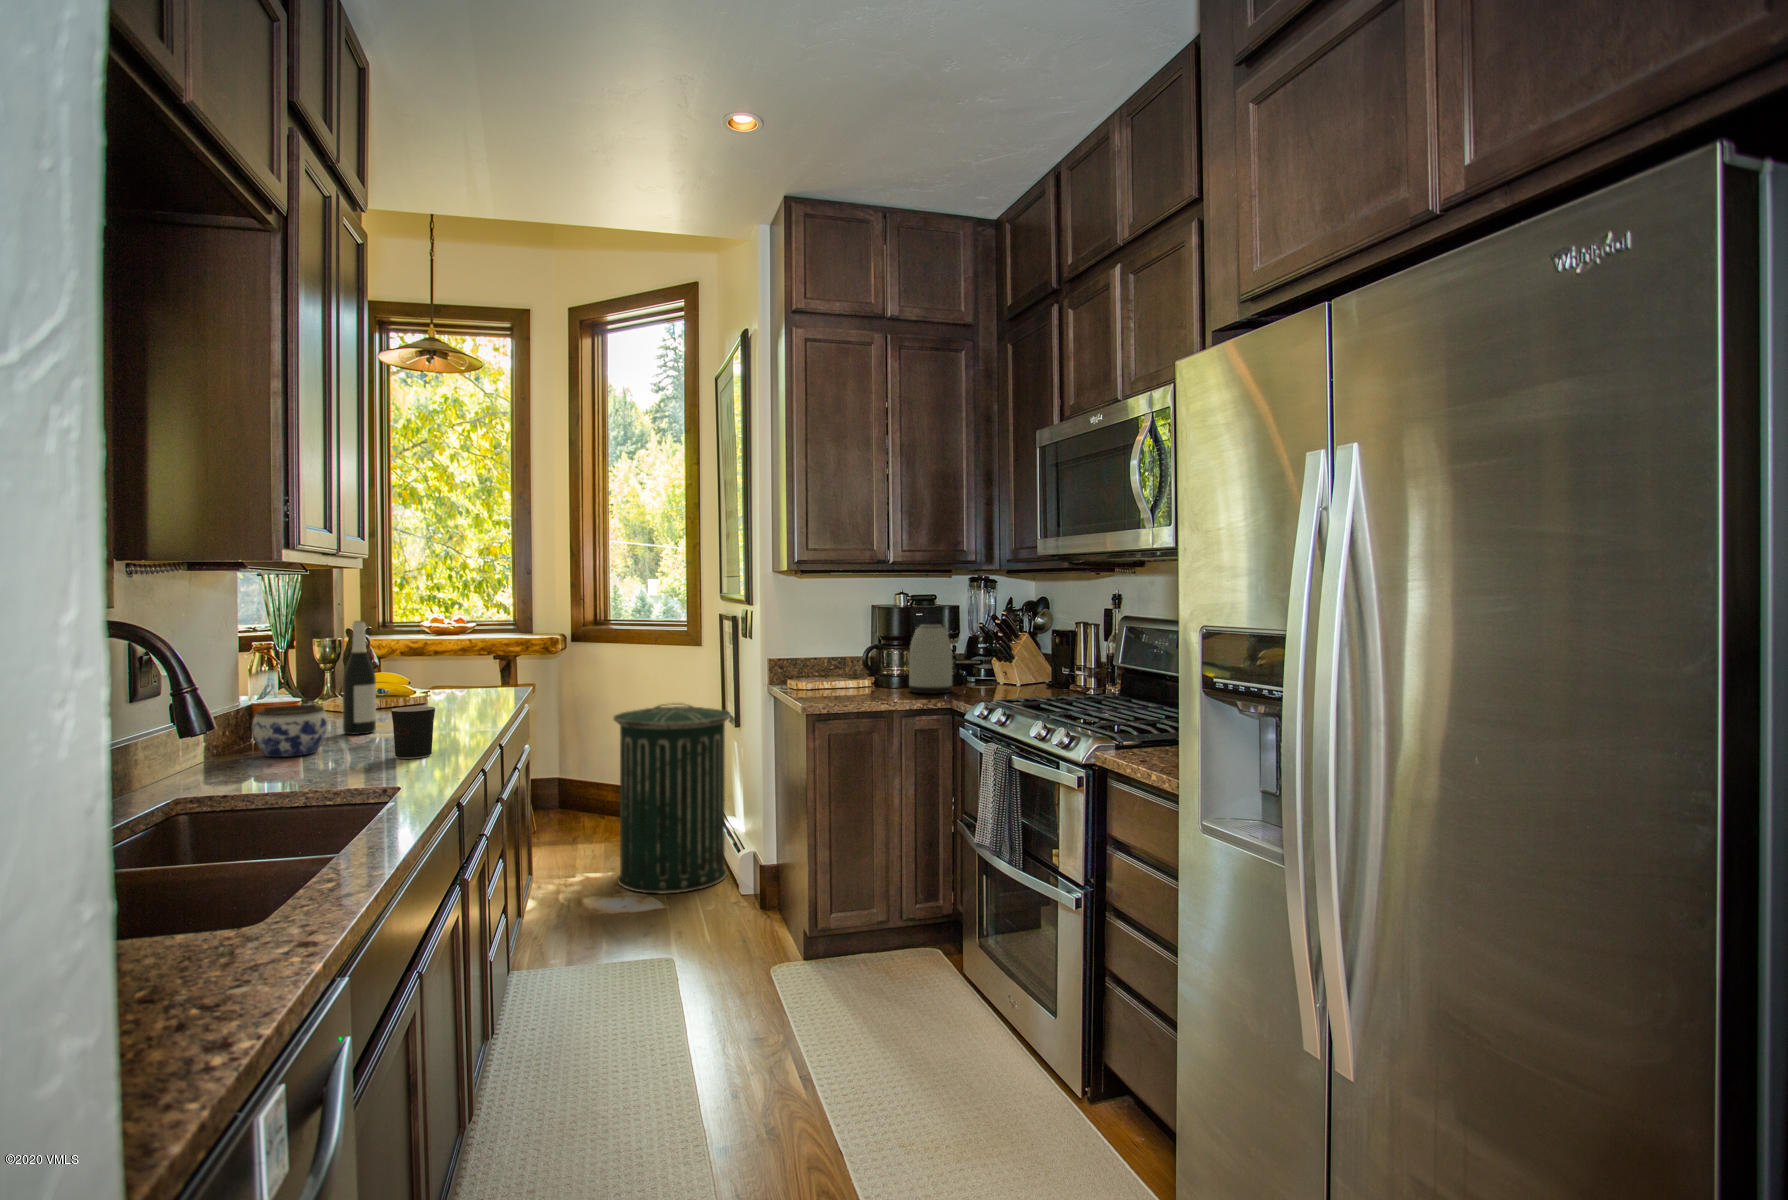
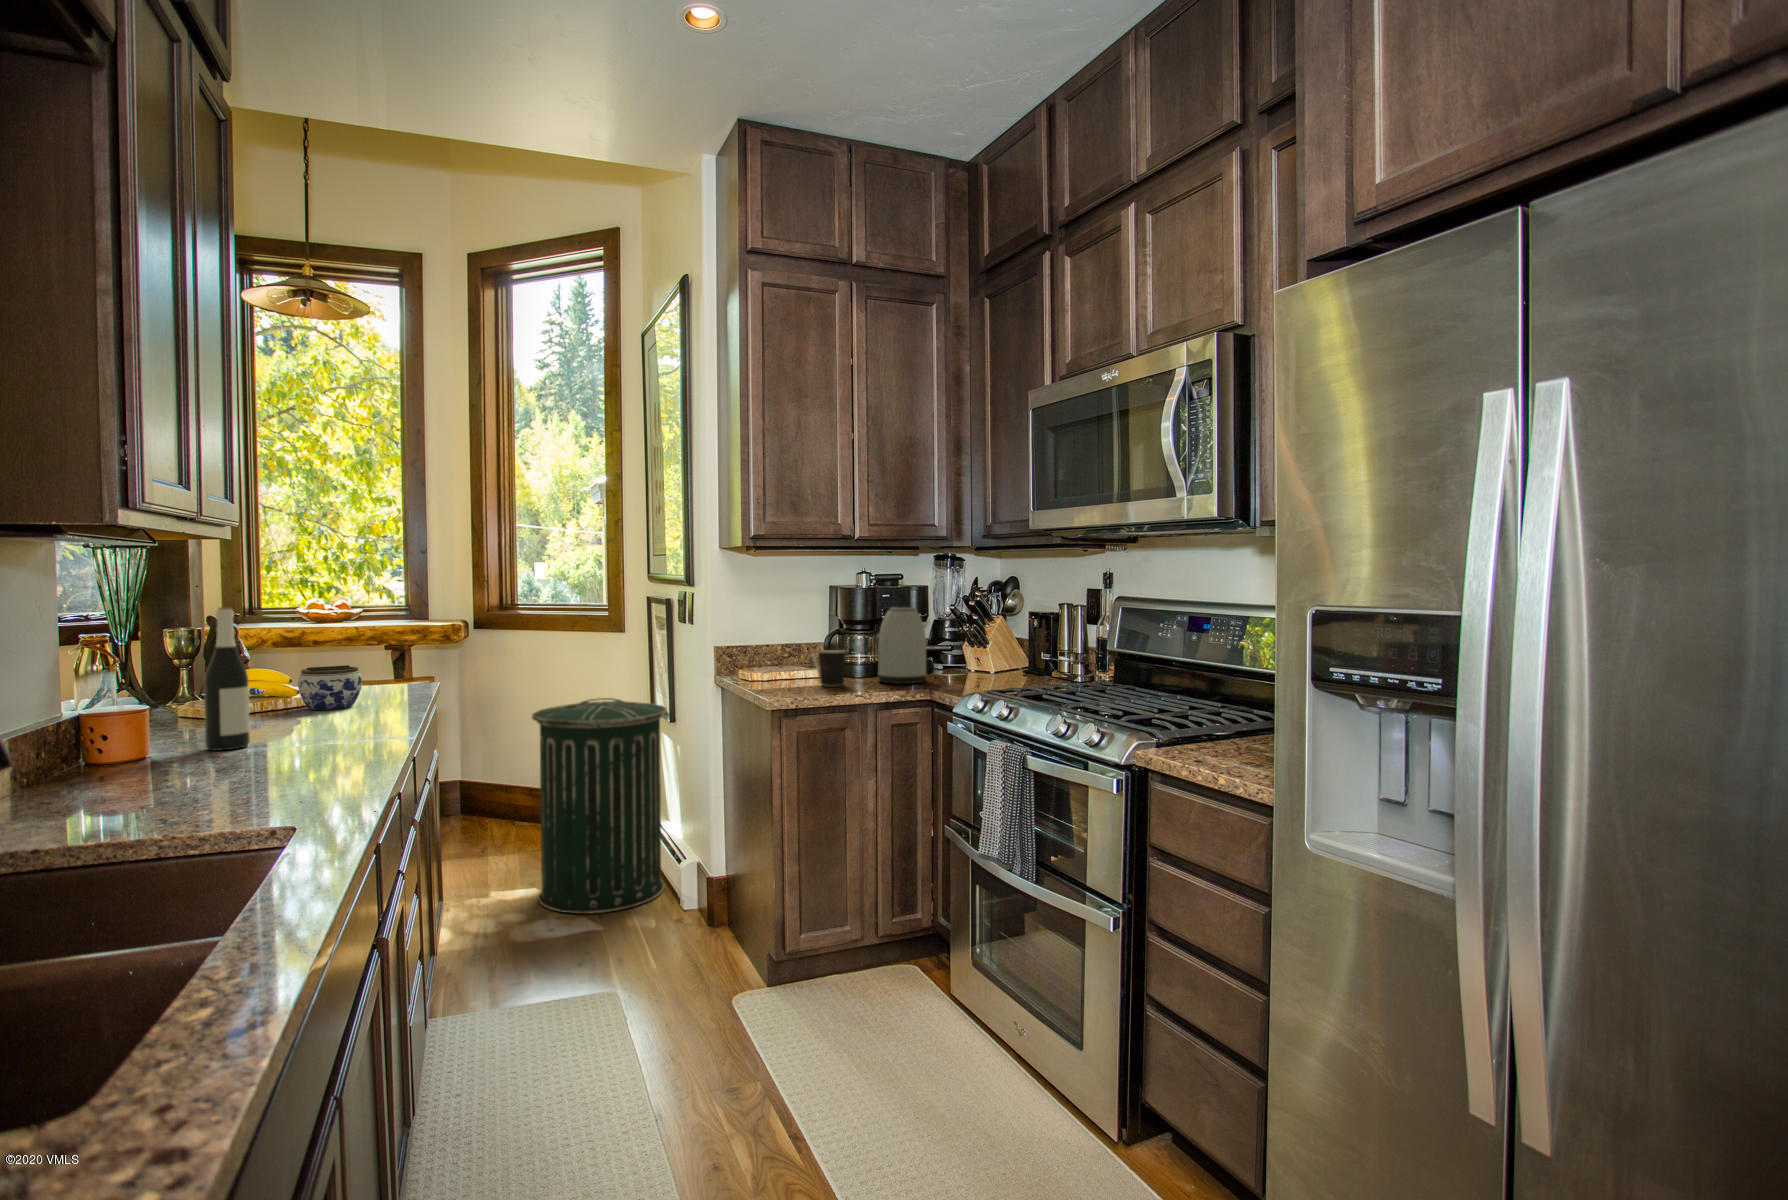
jar: present [252,704,328,757] -> present [298,665,362,710]
coffee cup: present [391,706,435,759] -> present [813,650,846,686]

